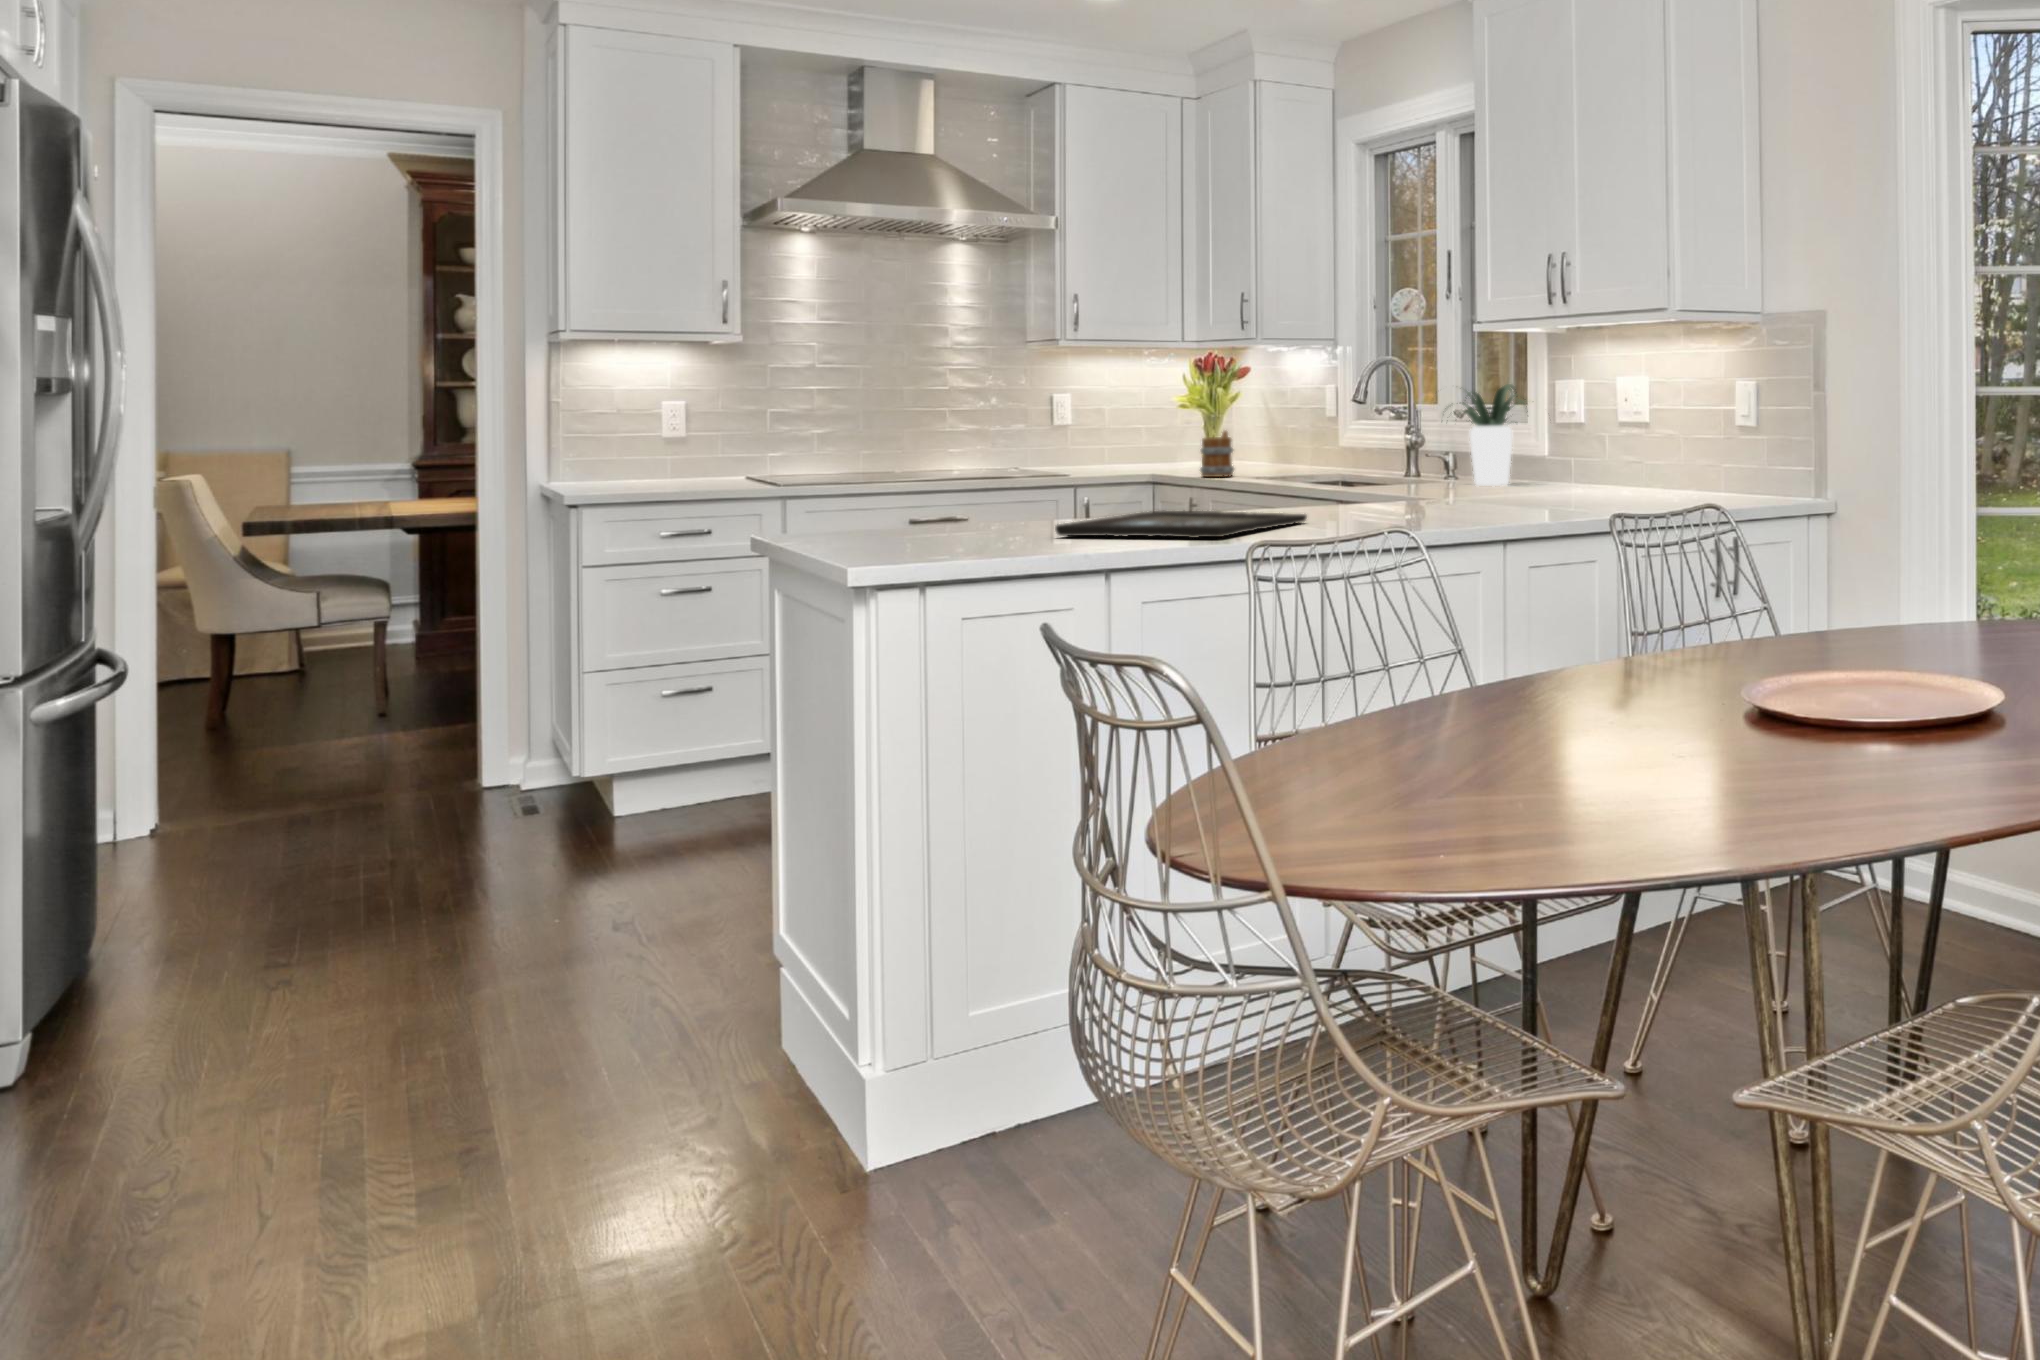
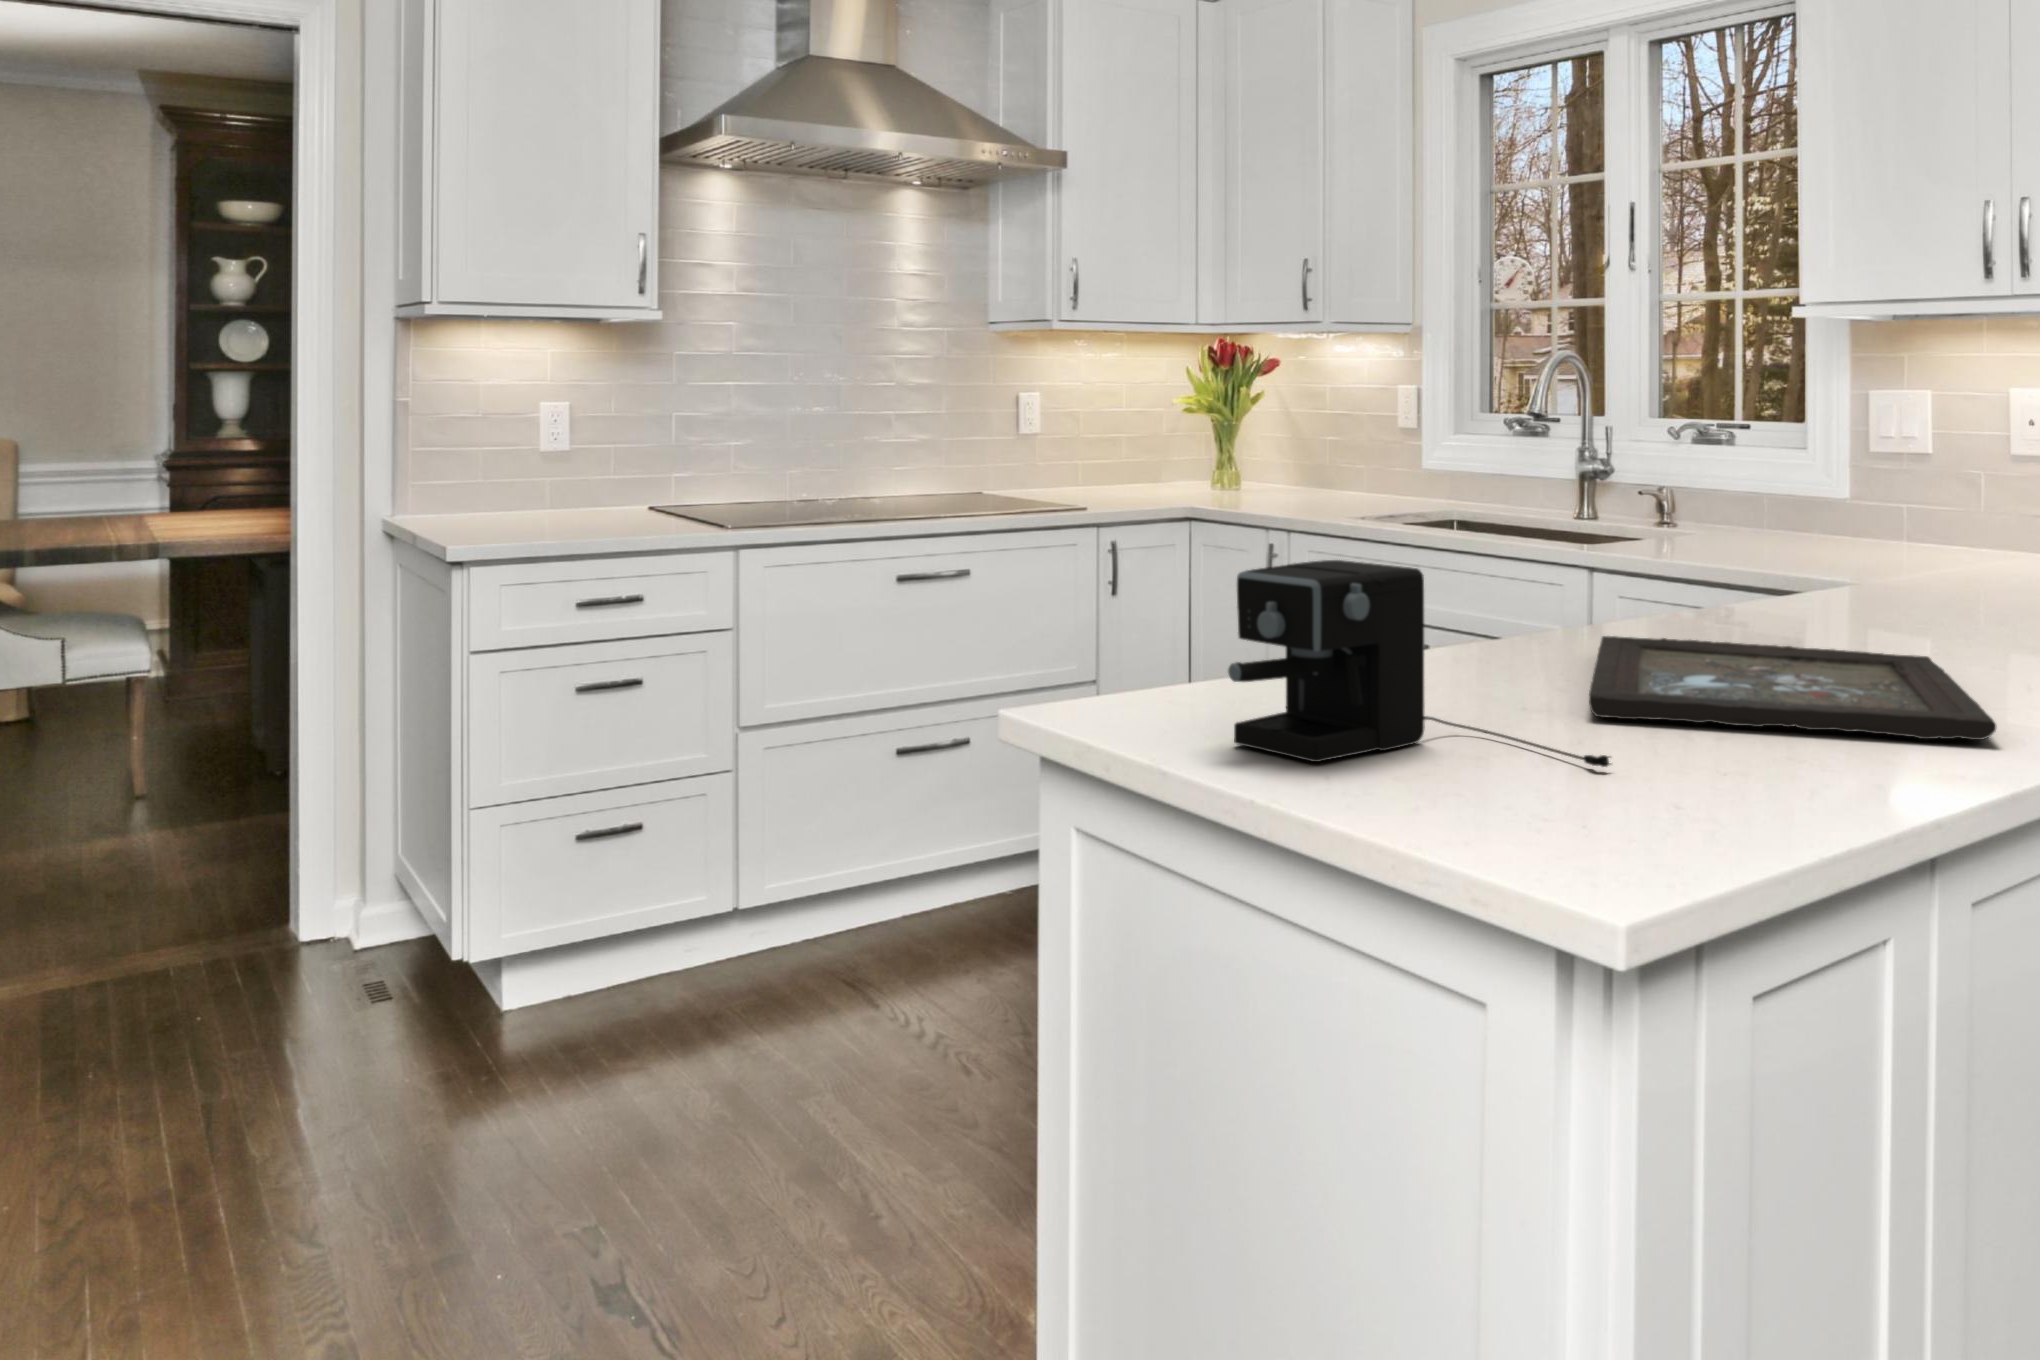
potted plant: present [1445,384,1524,486] -> none [1716,397,1909,553]
mug: present [1200,431,1234,477] -> none [1270,450,1317,516]
coffee maker: none [833,458,1005,548] -> present [1228,560,1611,767]

